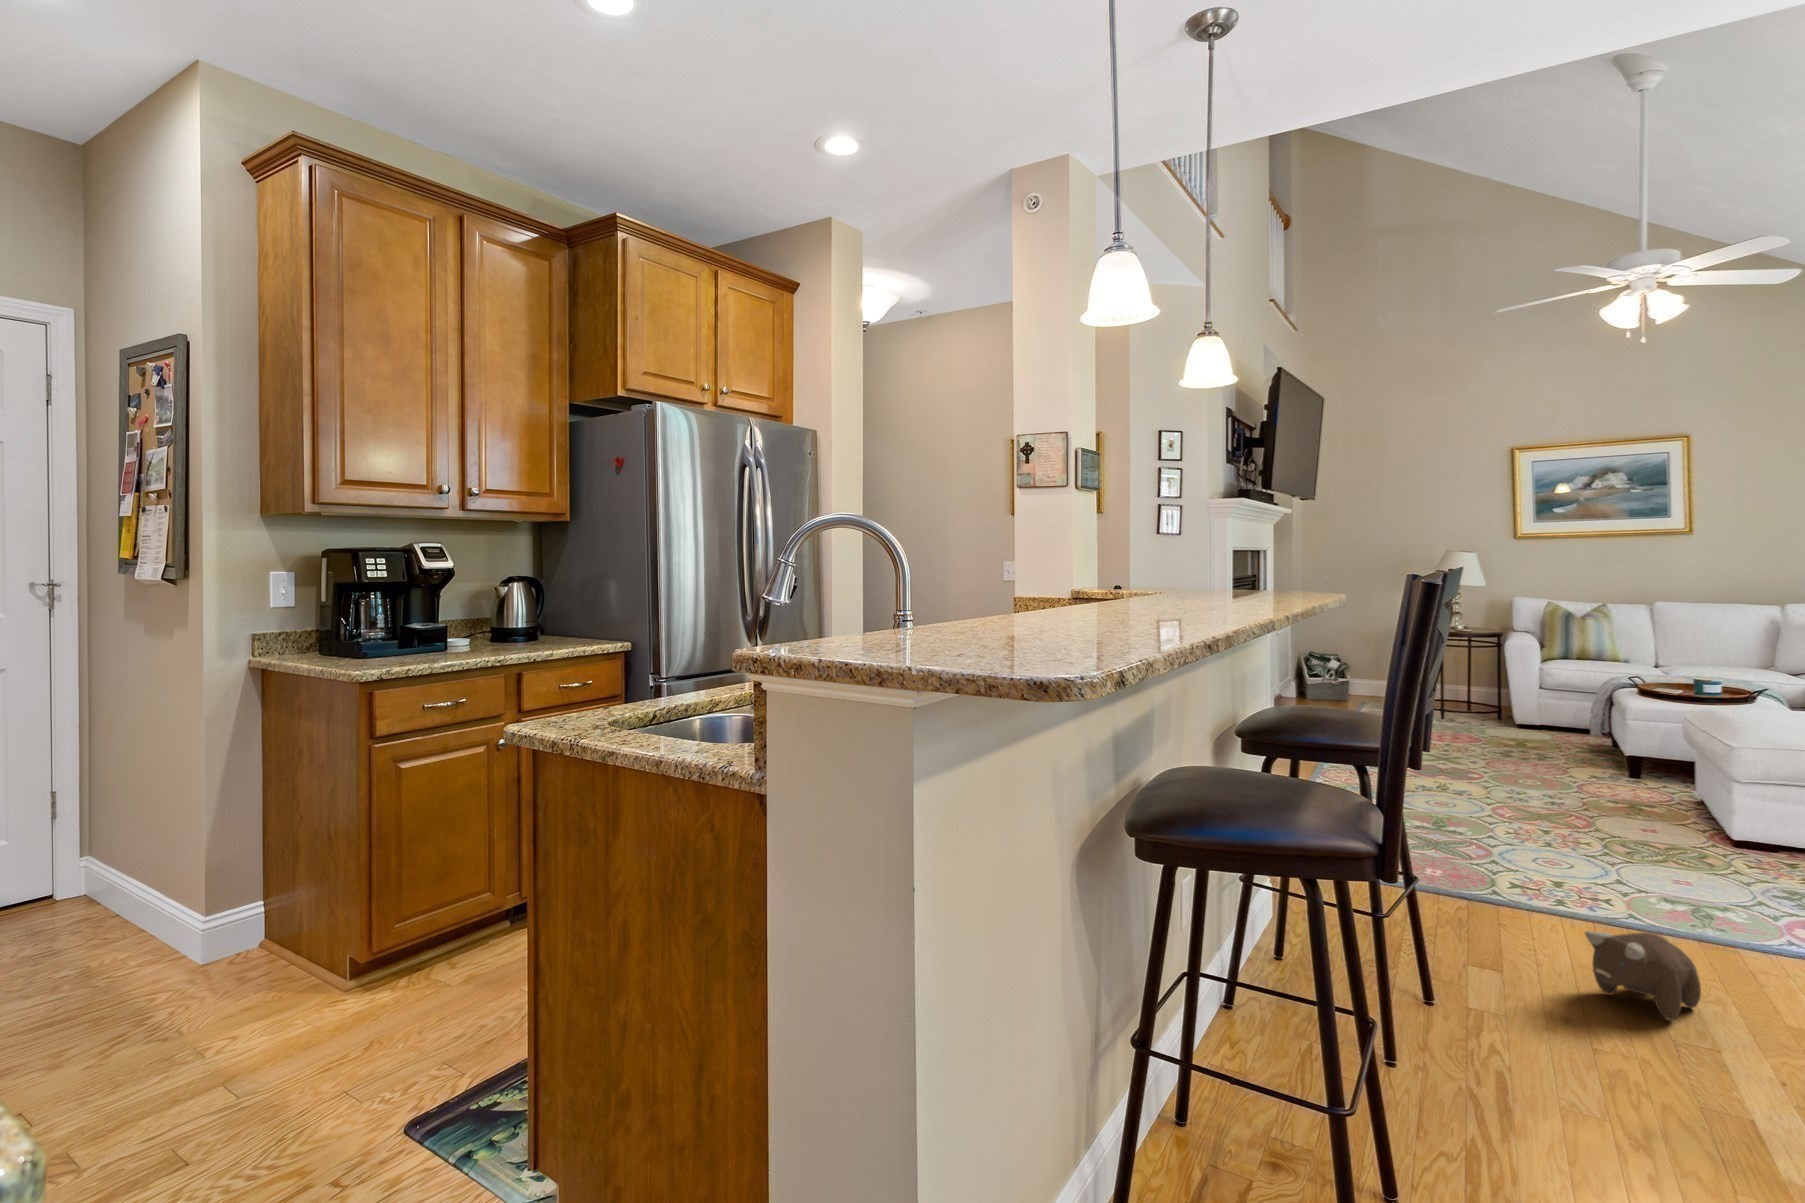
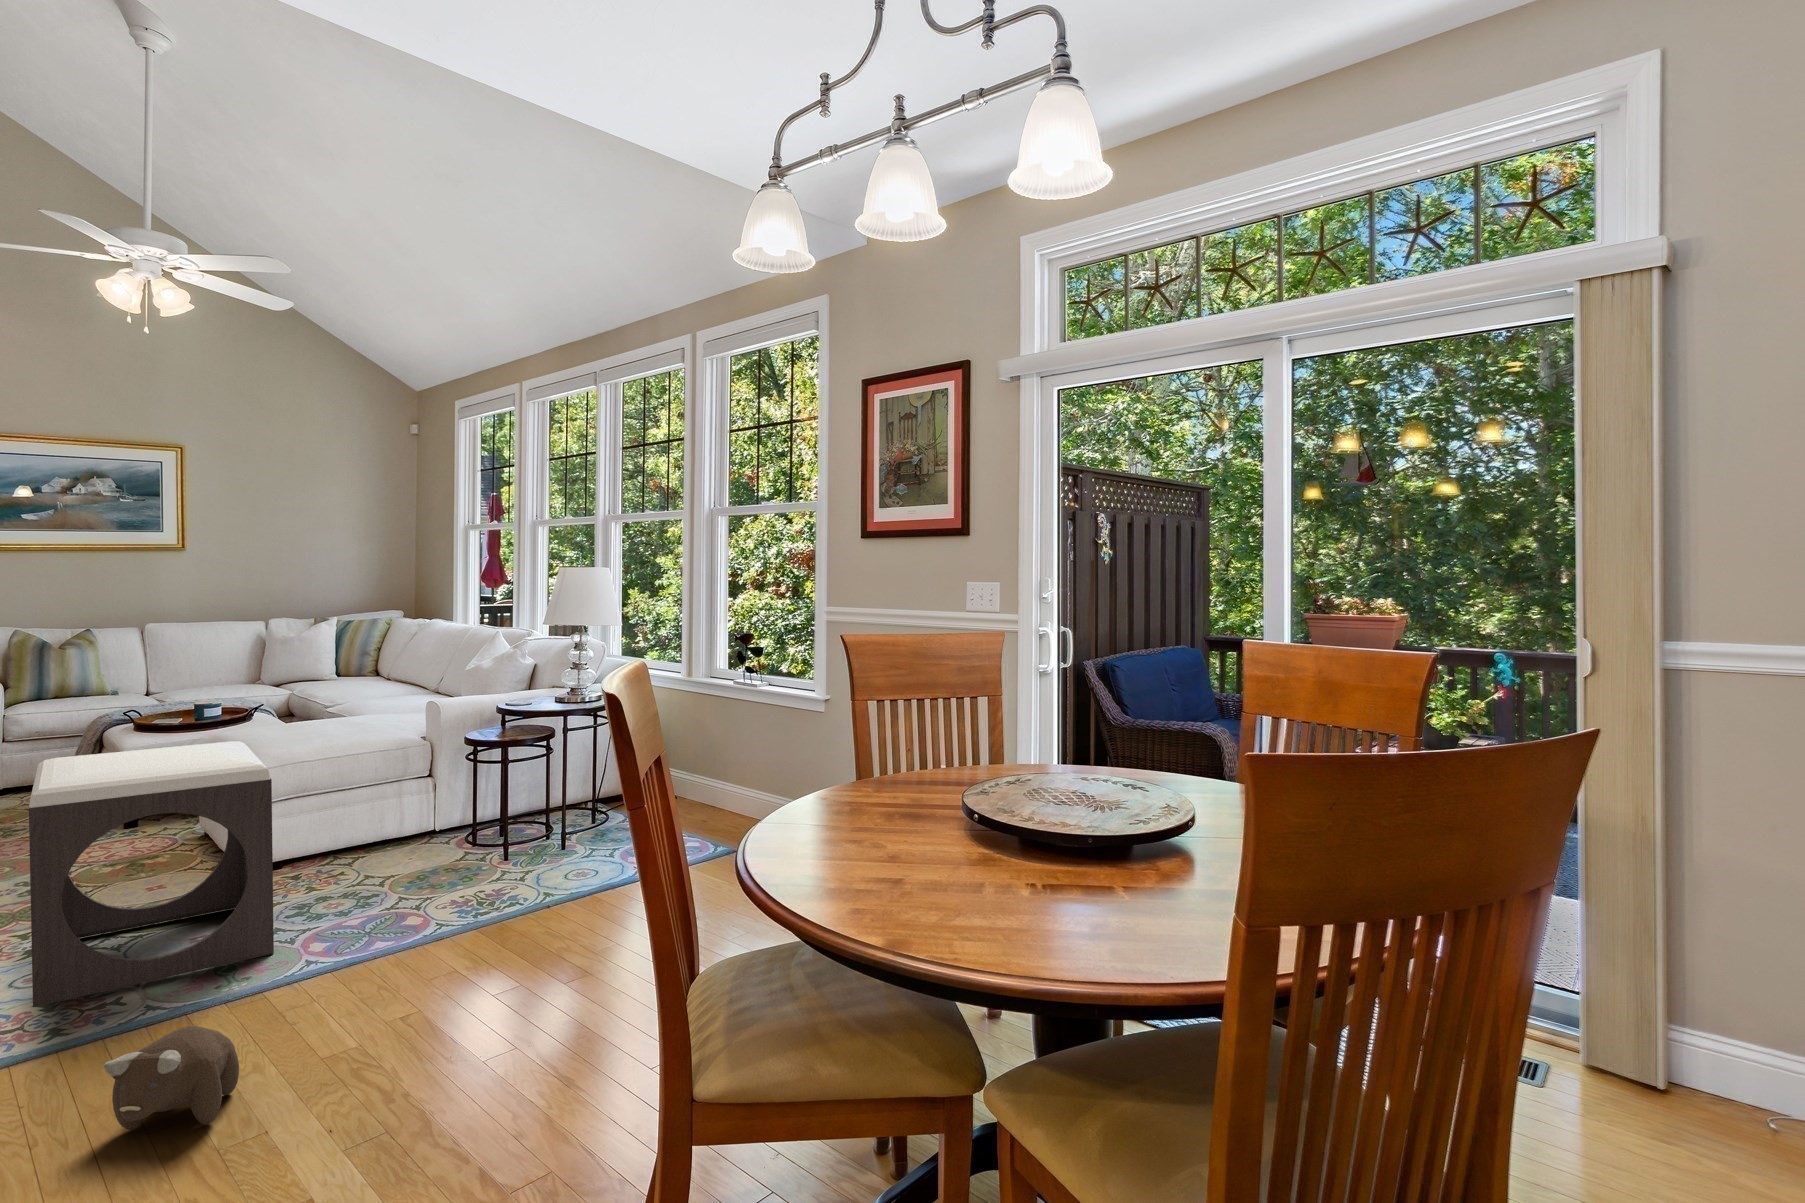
footstool: none [1543,703,1755,918] -> present [29,741,274,1007]

